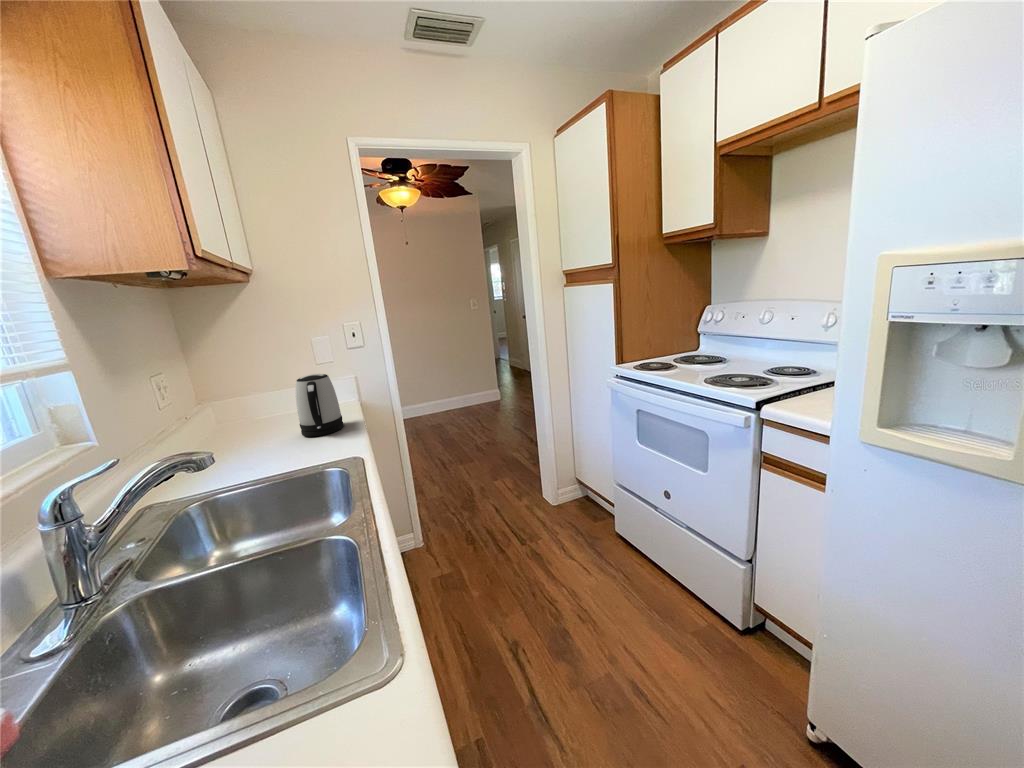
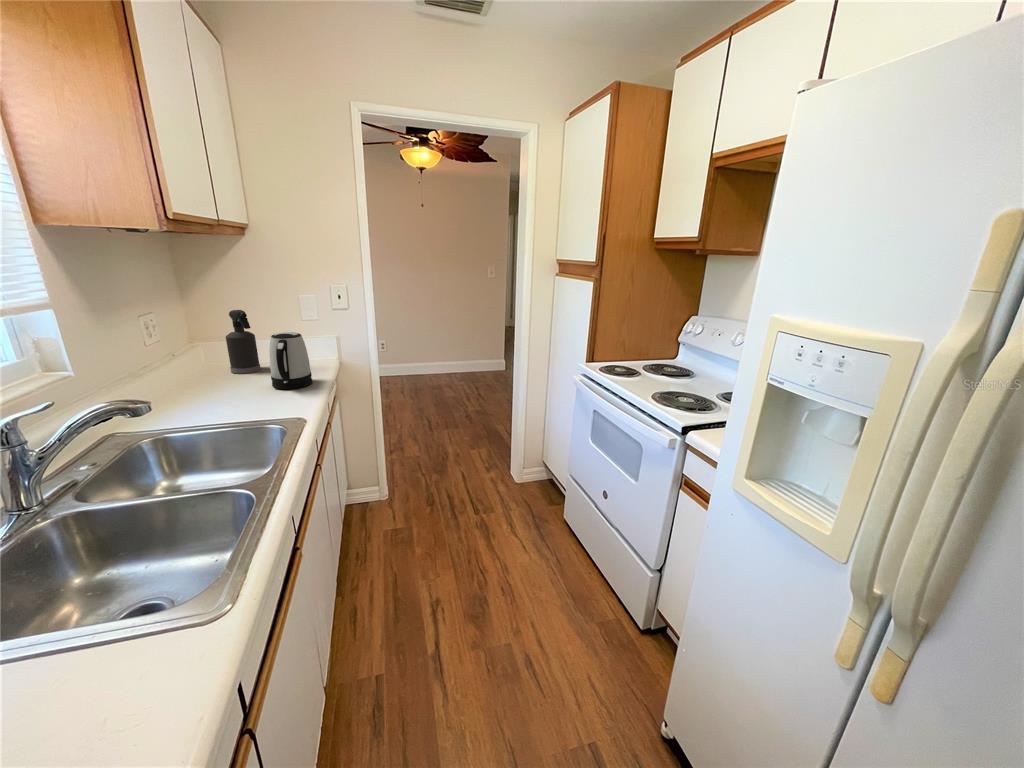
spray bottle: none [238,361,278,431] -> present [226,310,261,374]

